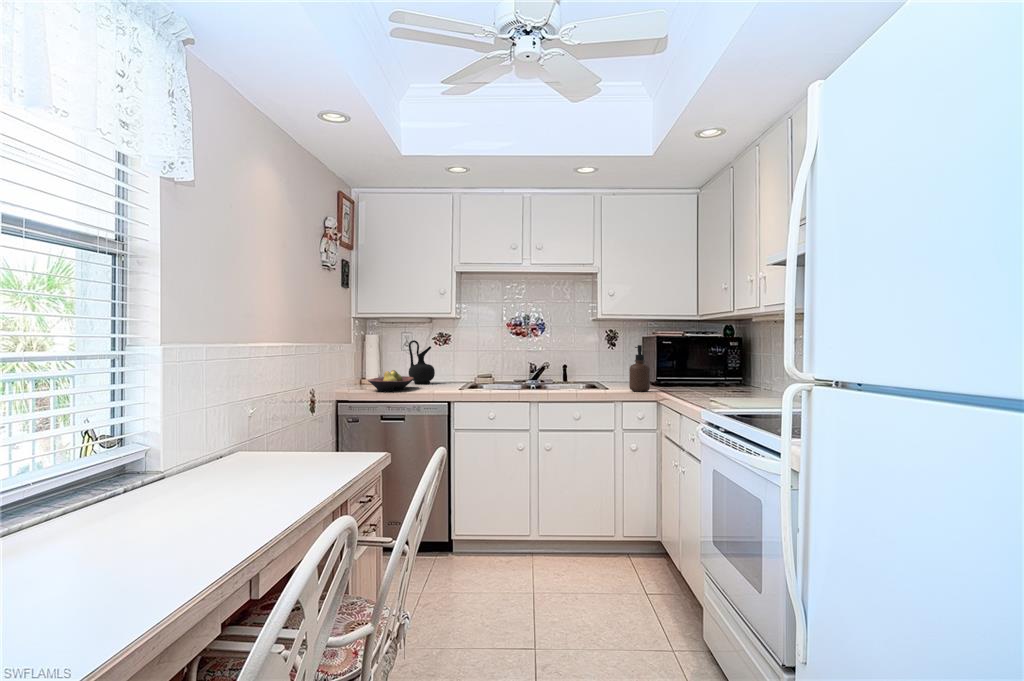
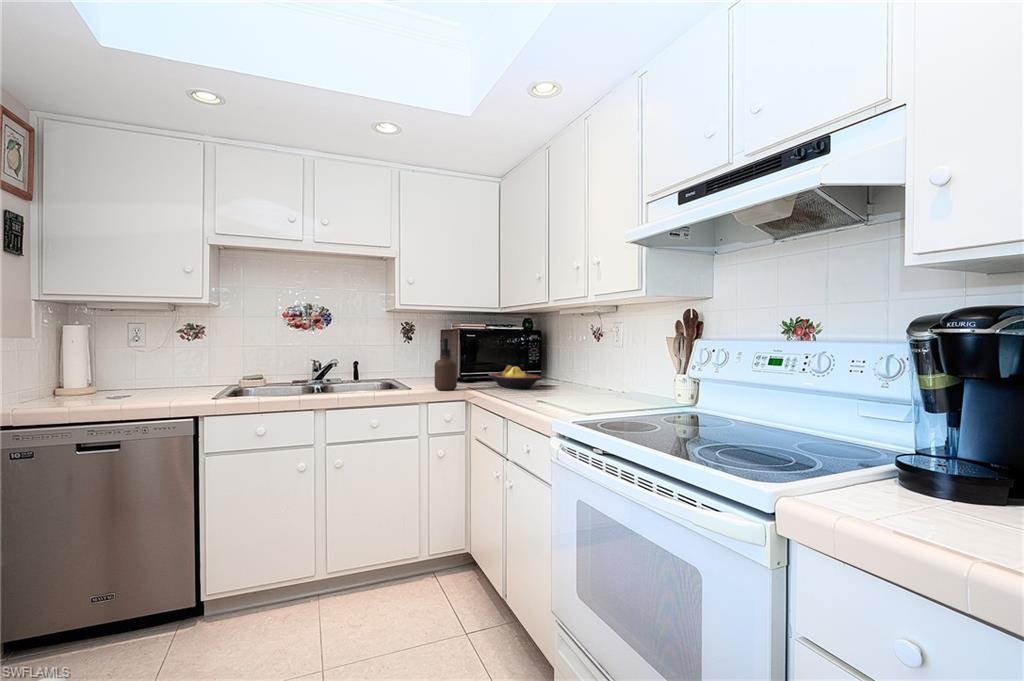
ceramic jug: present [409,340,435,384] -> none [138,334,180,392]
fruit bowl: present [368,370,414,391] -> present [489,365,542,389]

